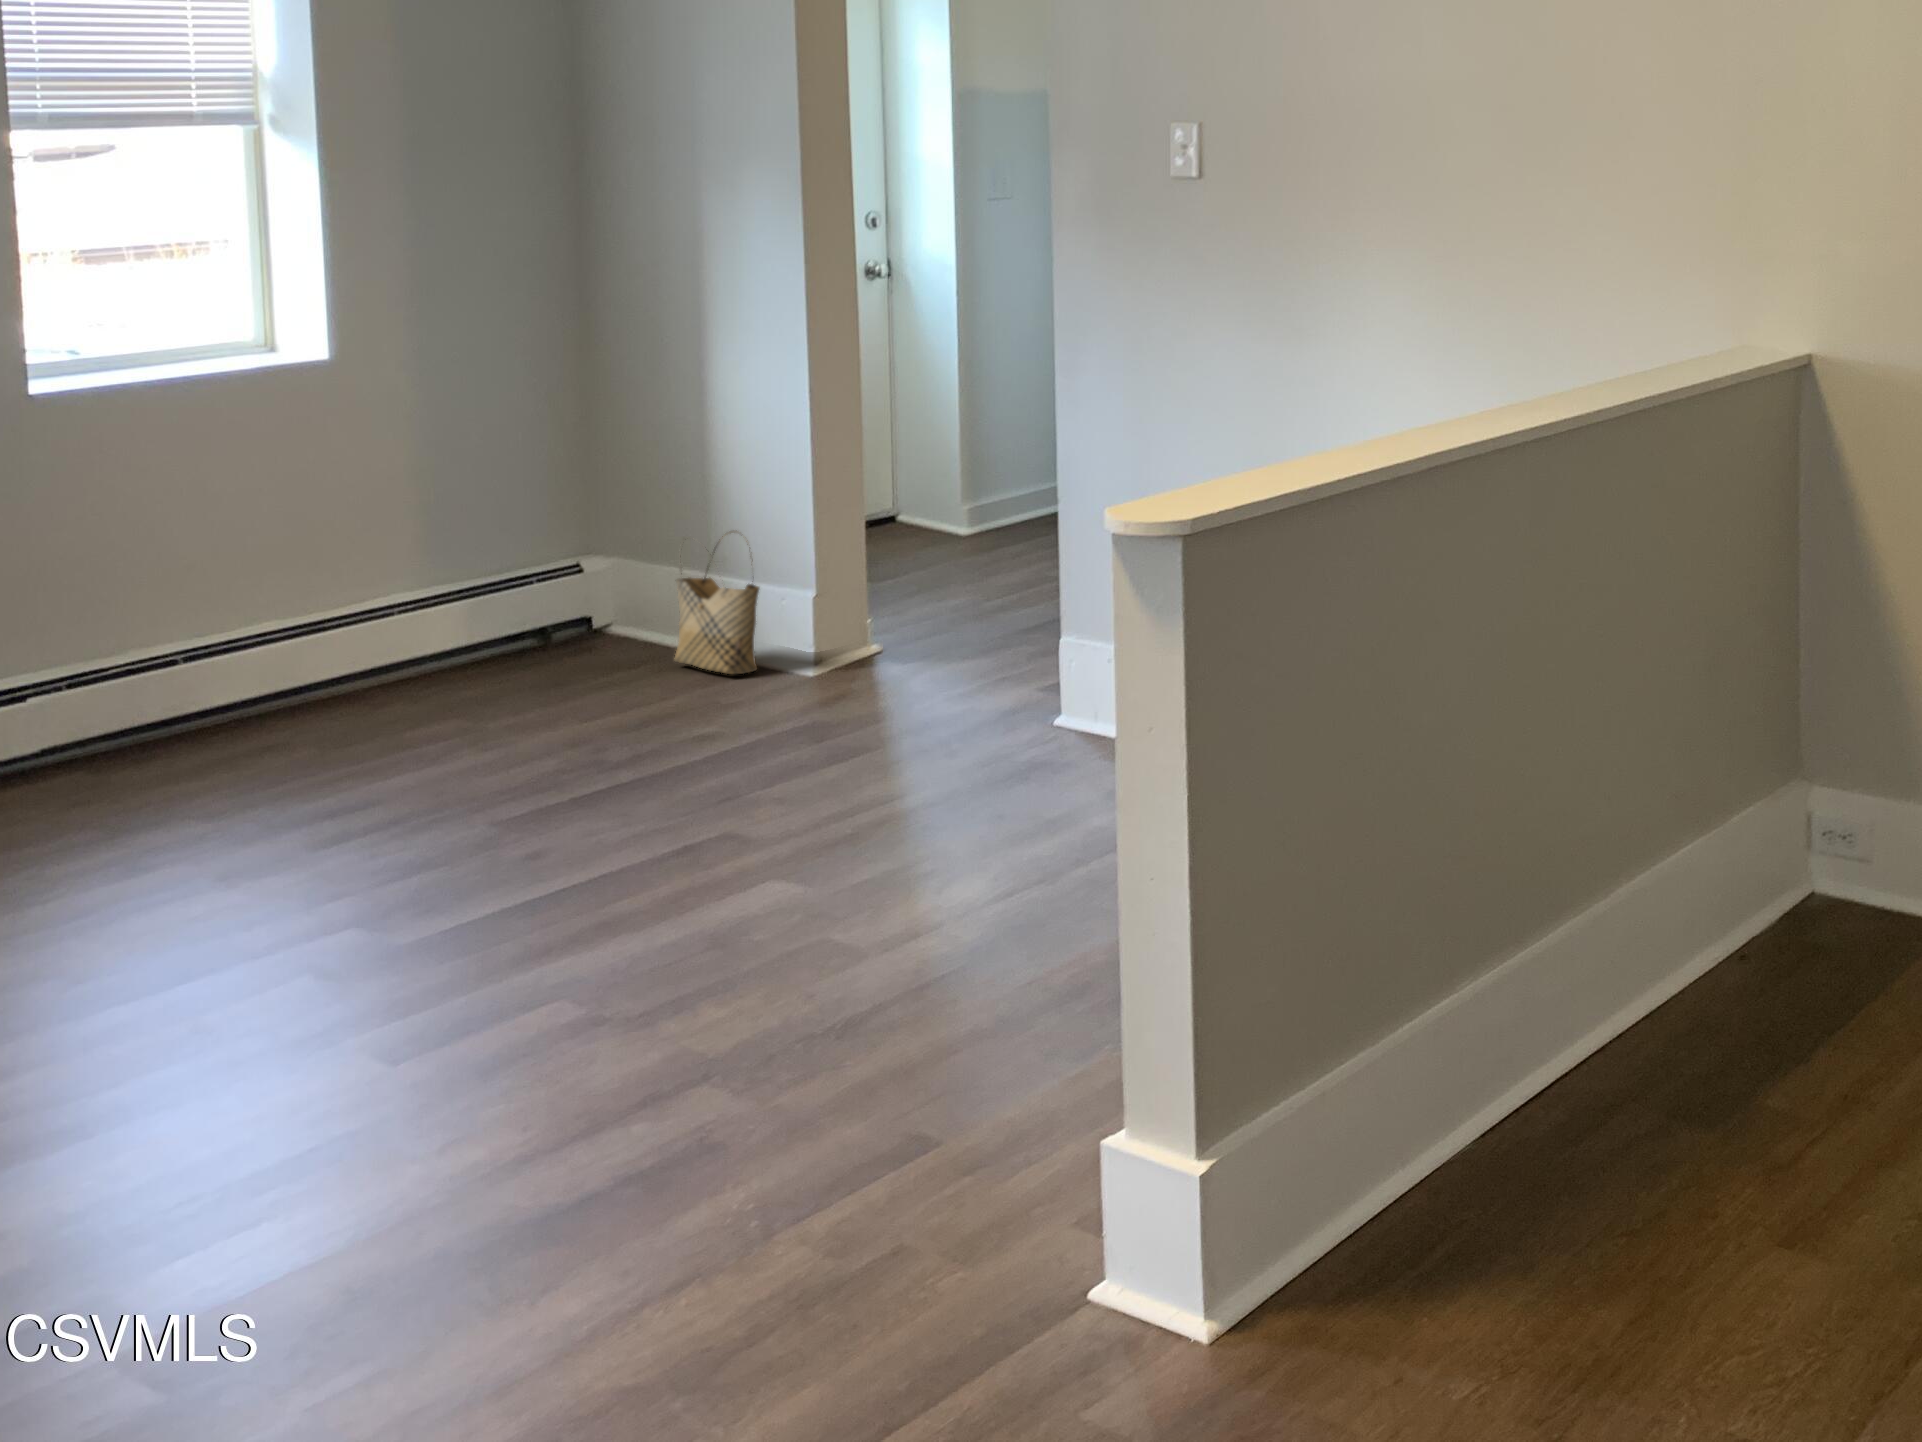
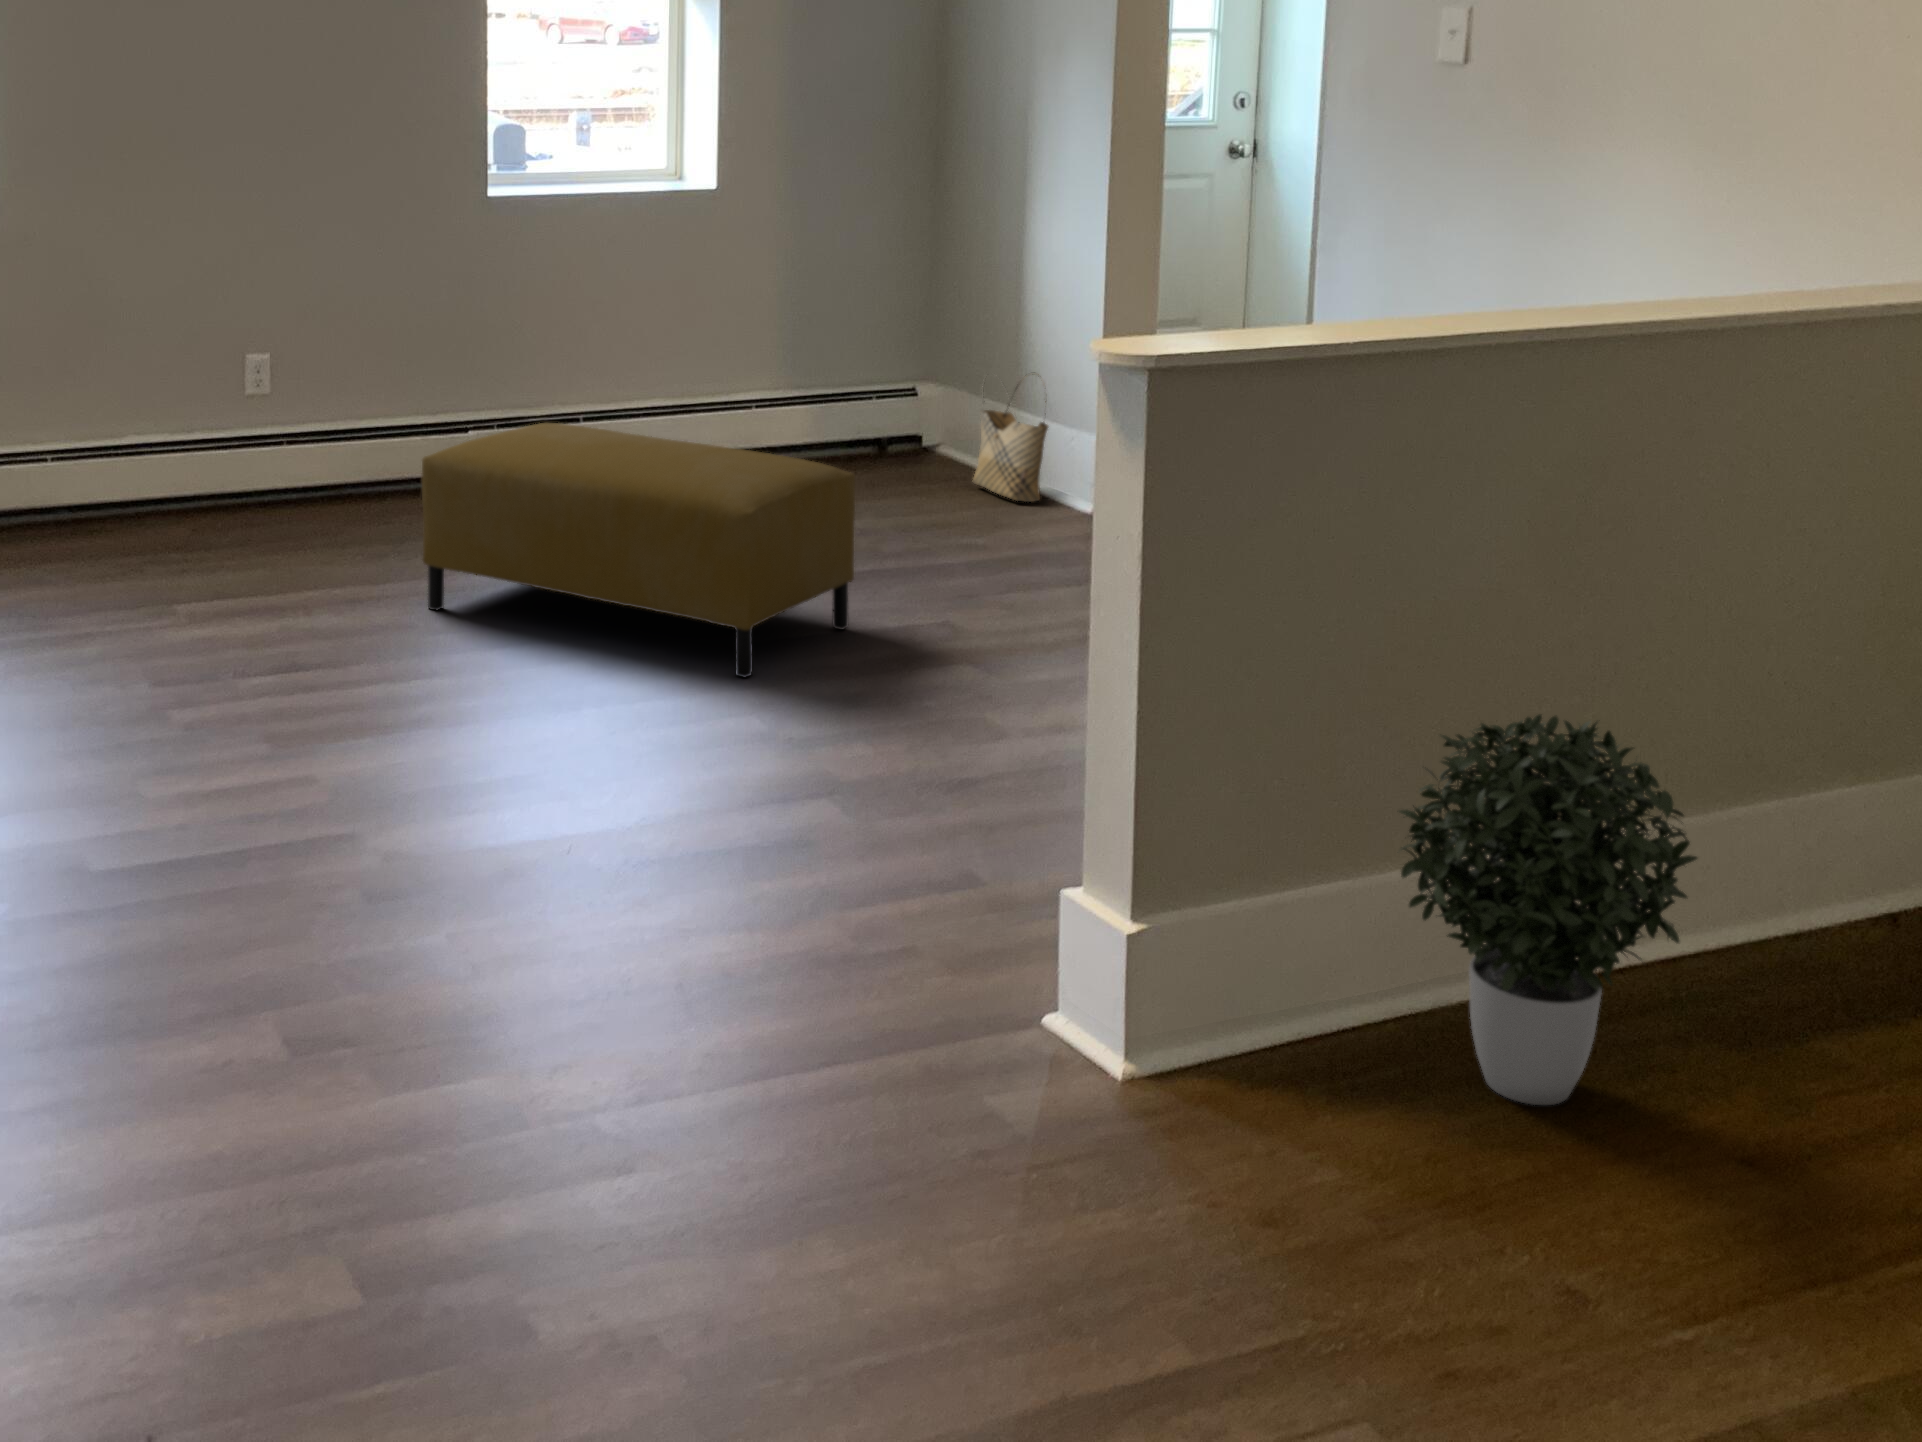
ottoman: none [31,678,624,954] -> present [422,423,855,678]
potted plant: none [1425,835,1704,1238] -> present [1399,714,1697,1105]

